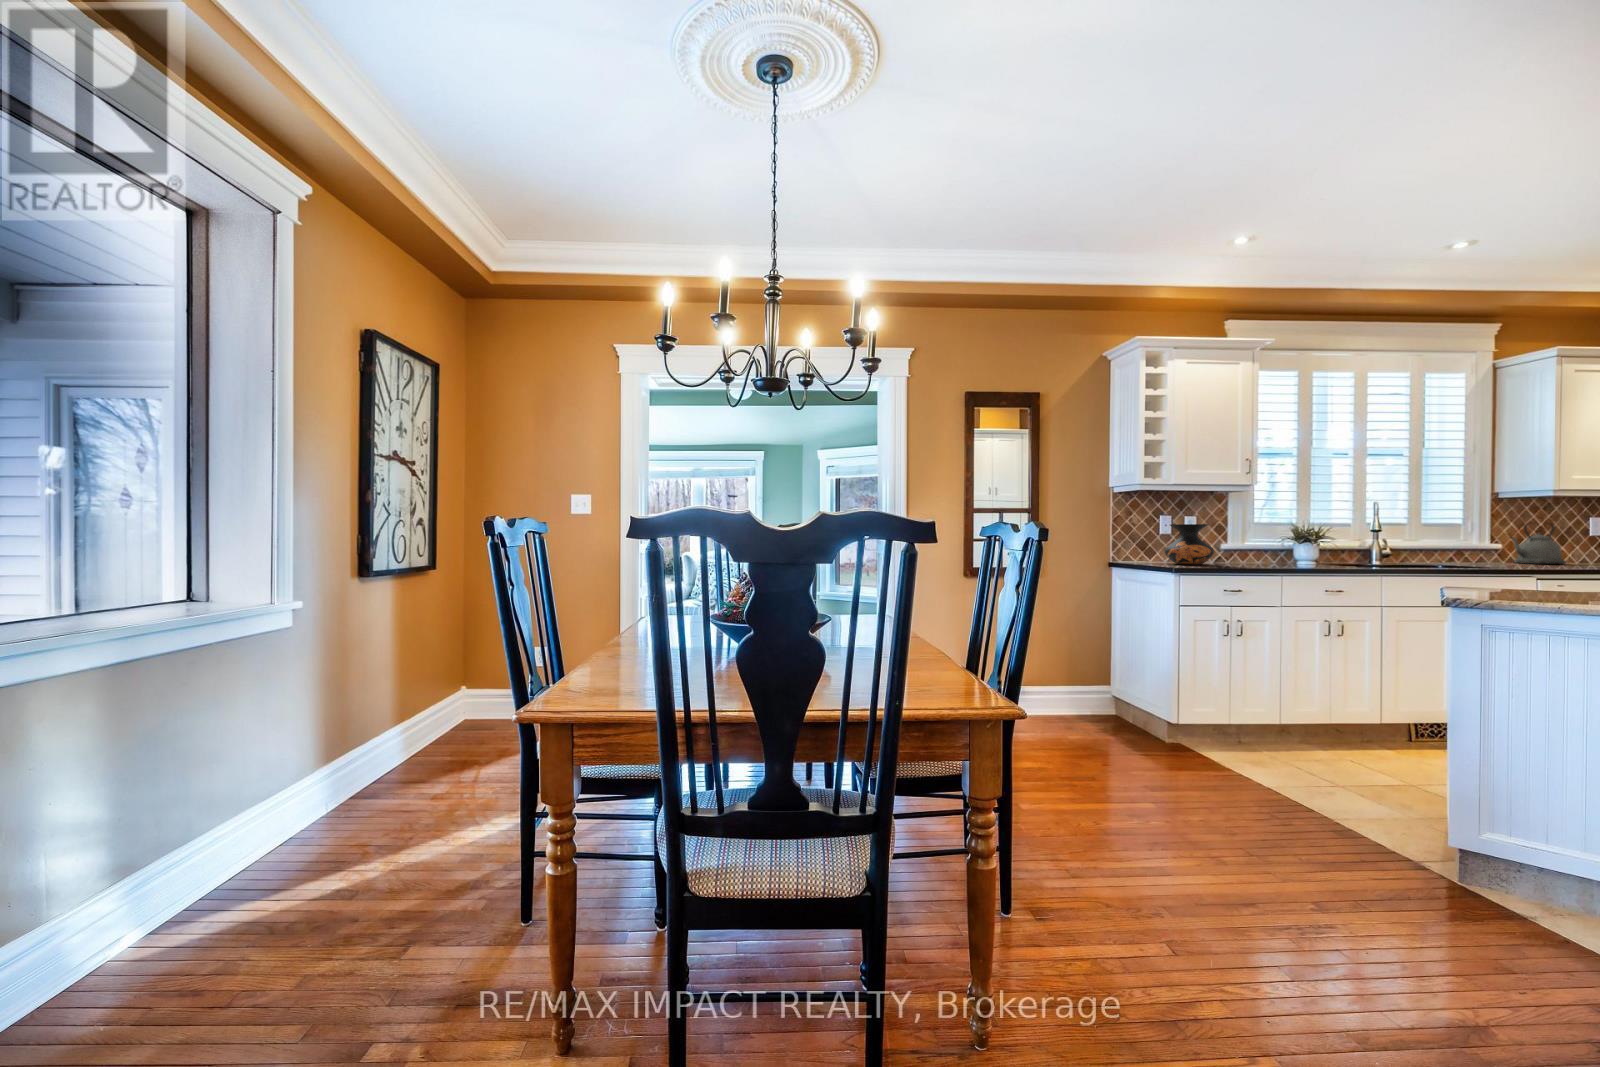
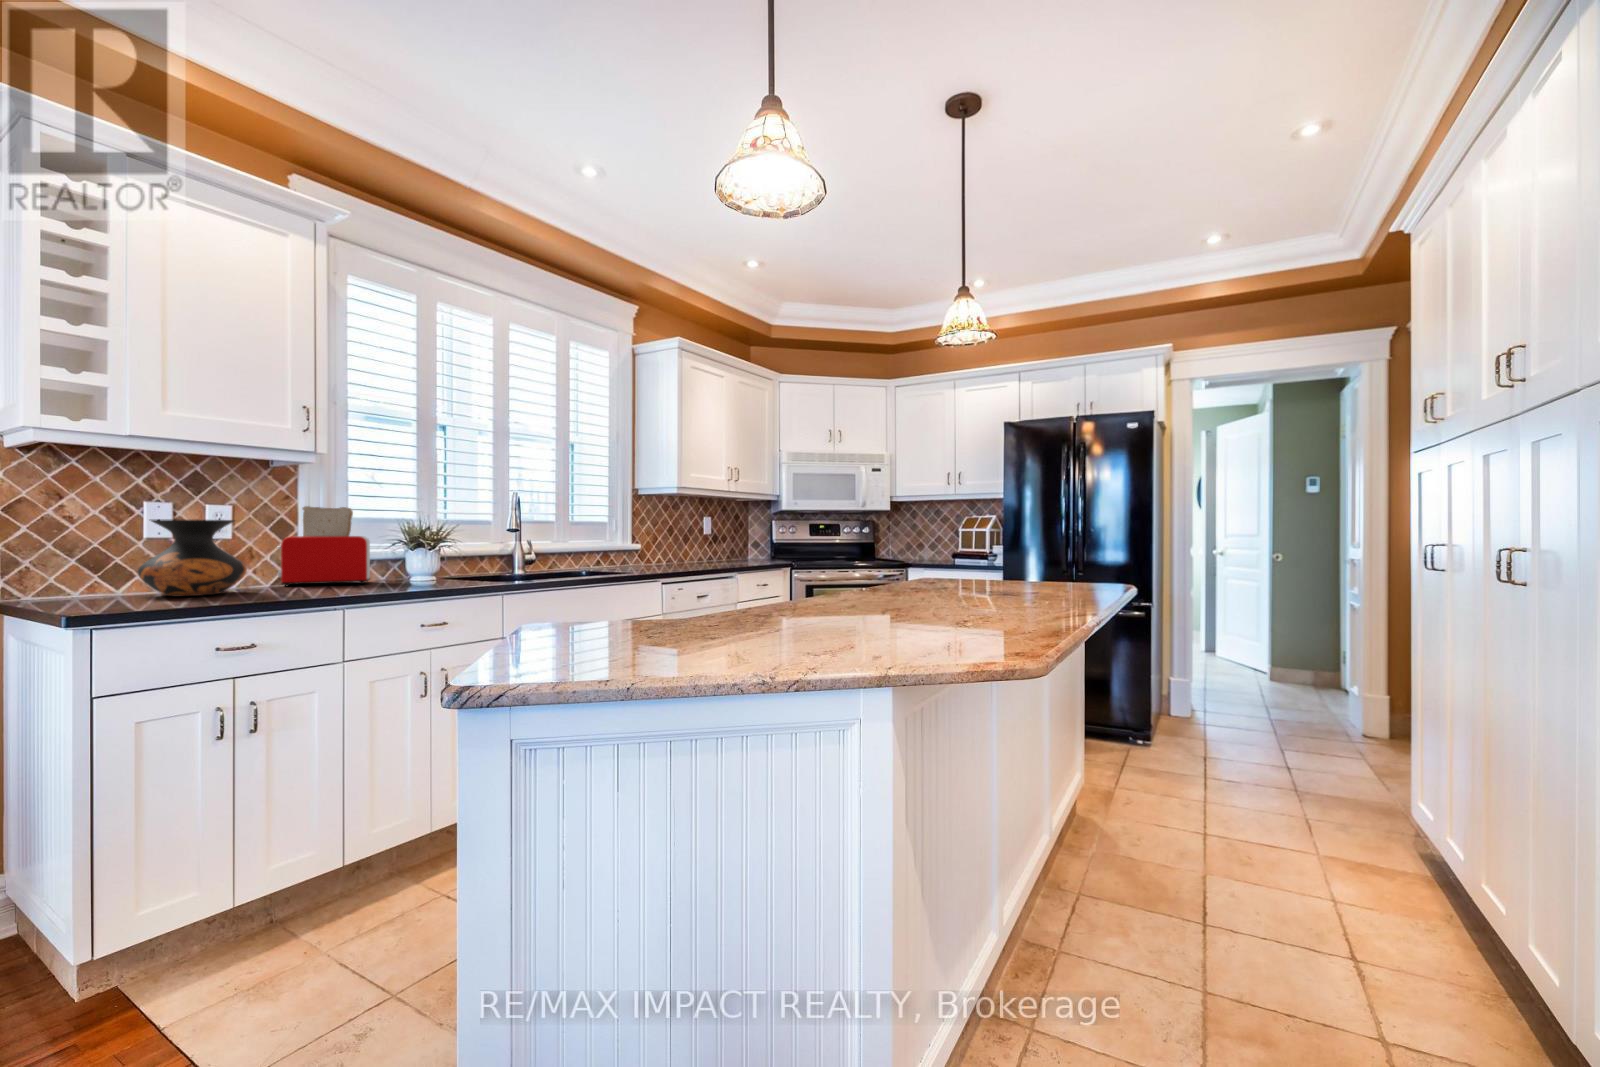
toaster: none [1218,516,1274,564] -> present [277,506,370,586]
kettle: present [1510,523,1566,564] -> none [647,521,687,564]

